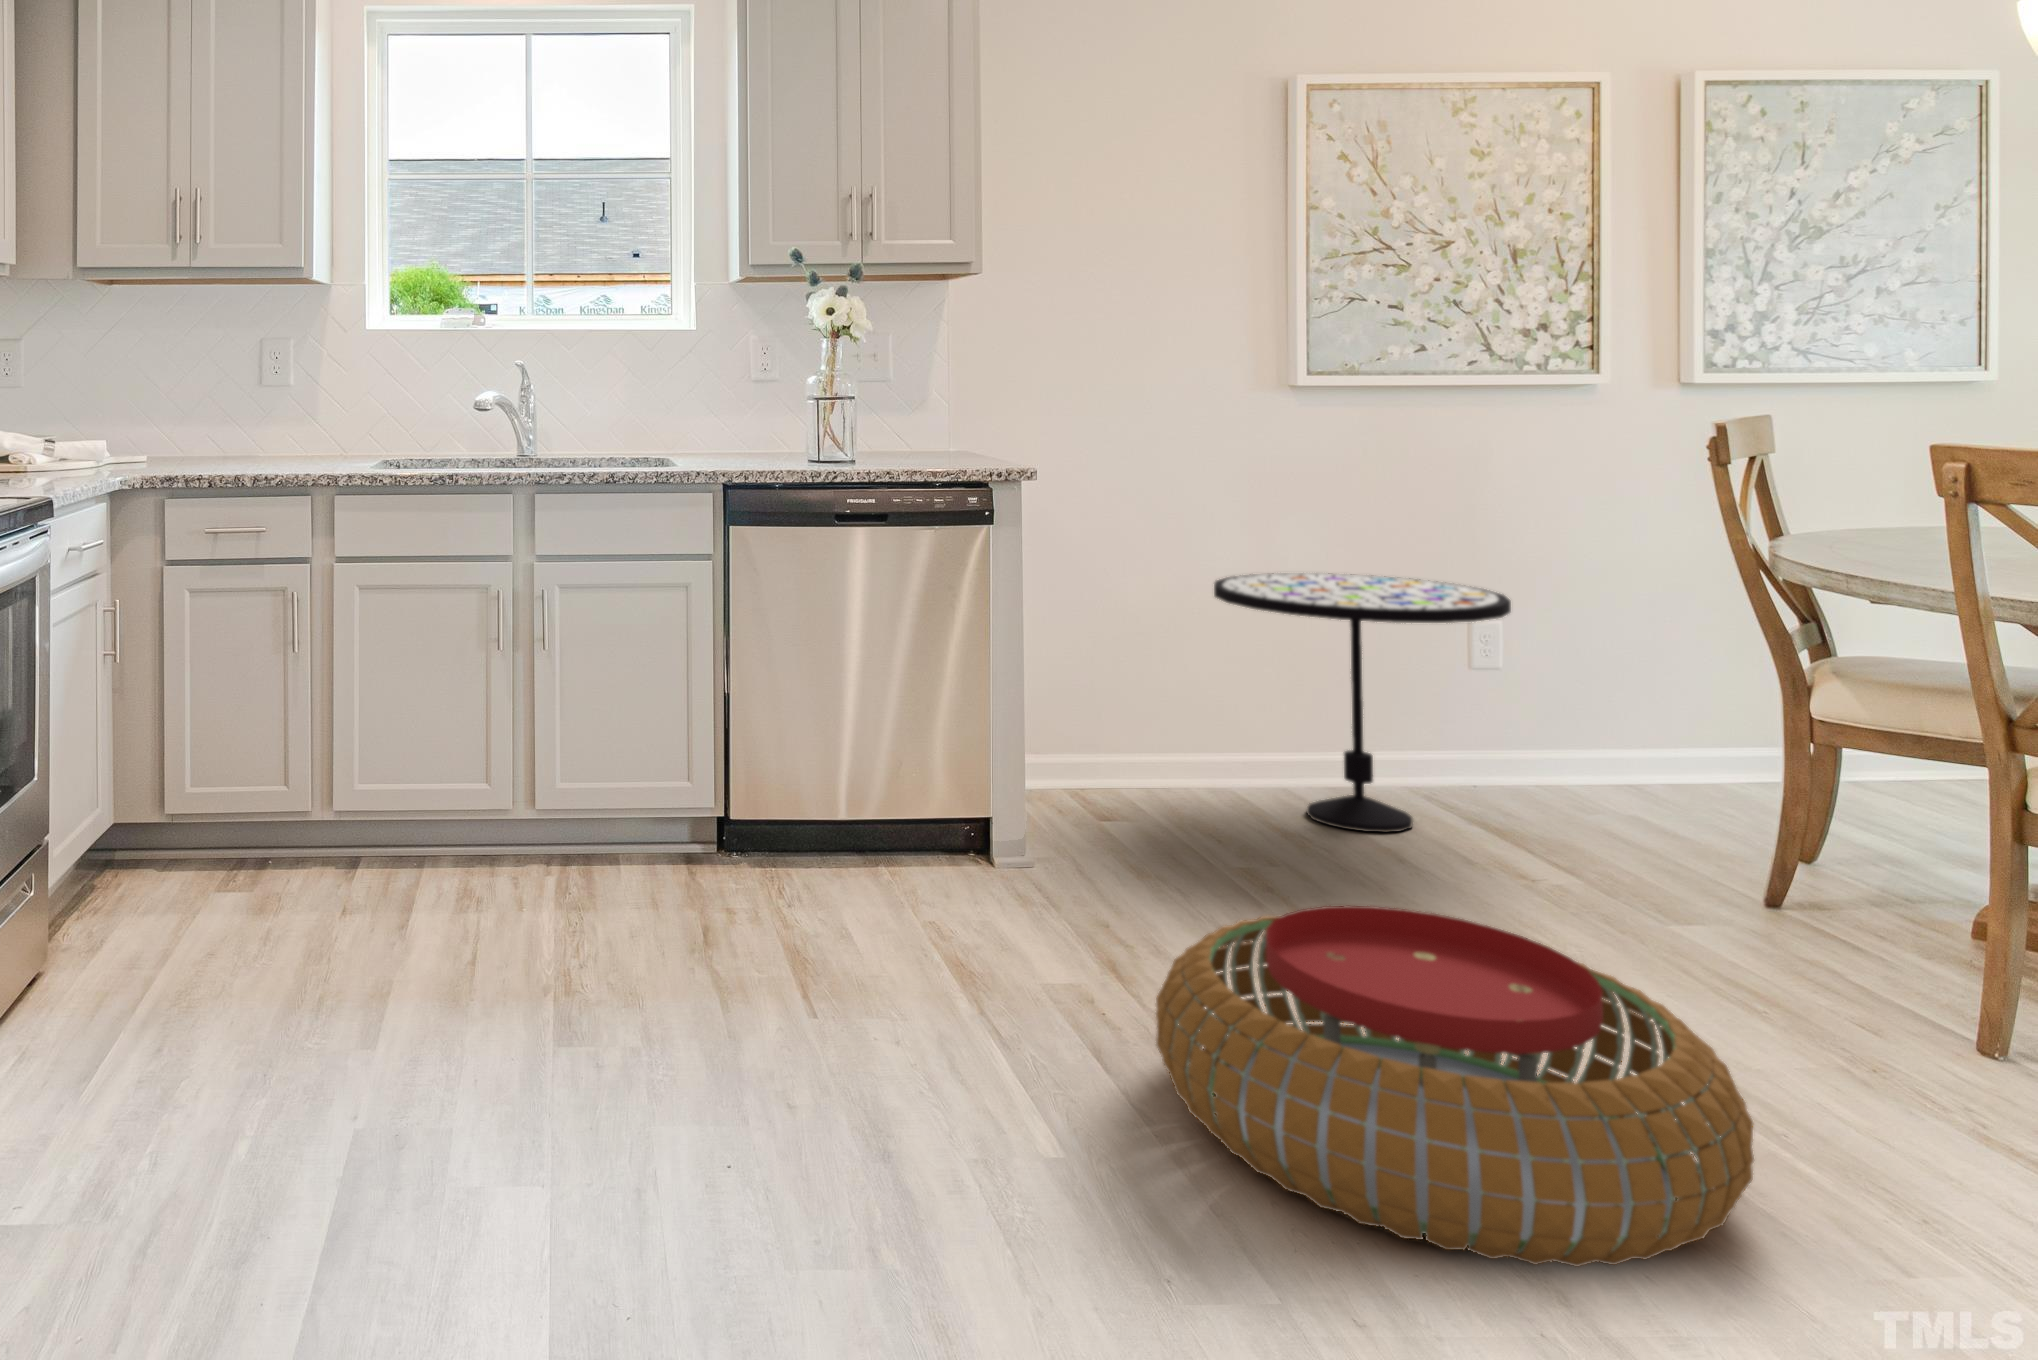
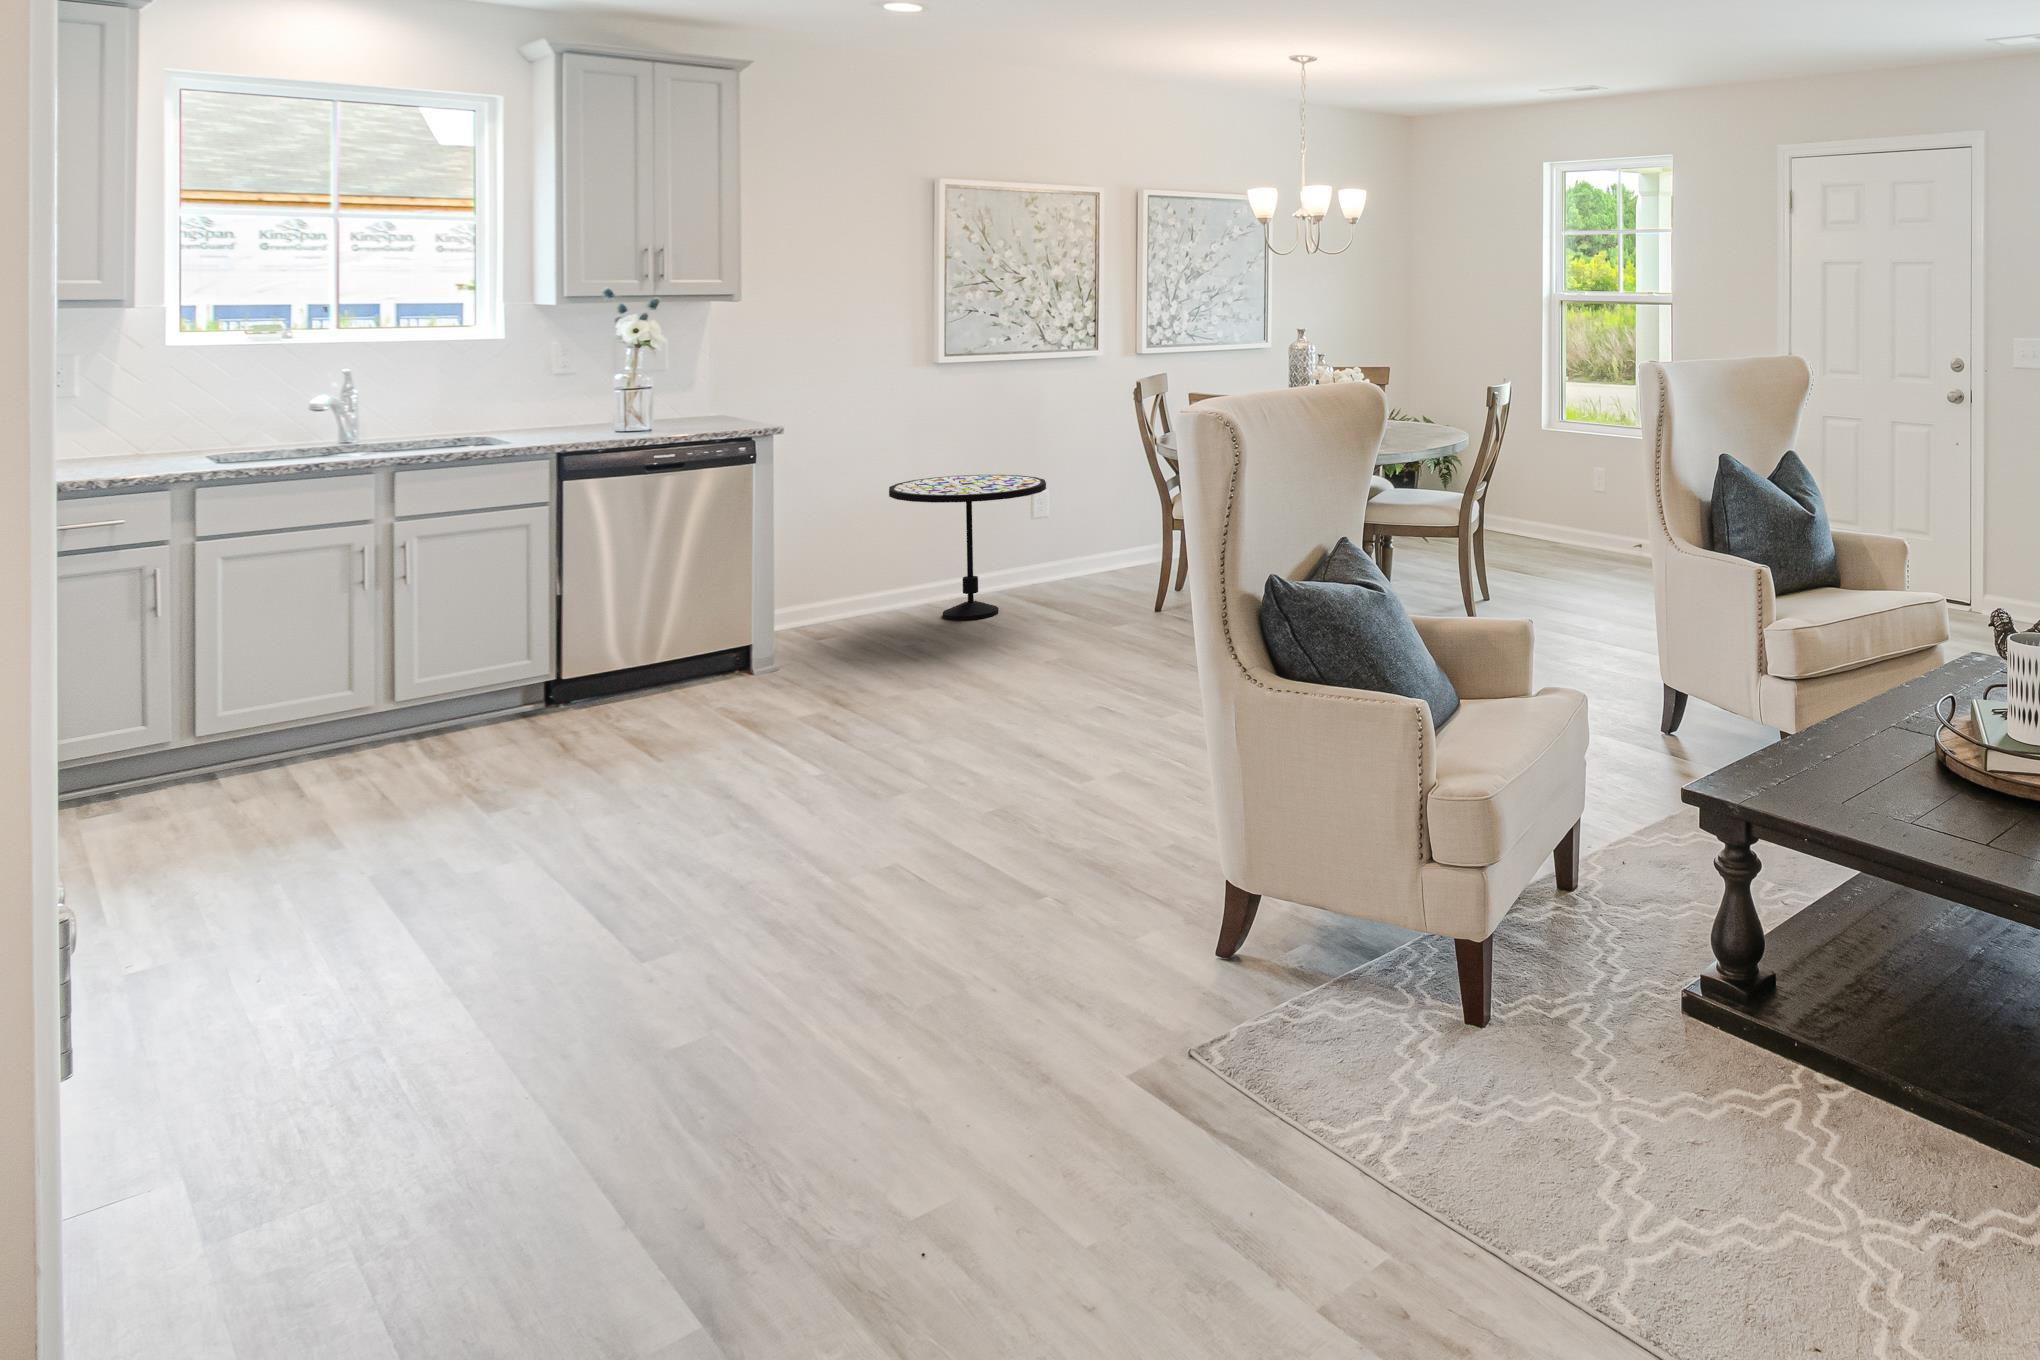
pouf: present [1156,906,1754,1267] -> none [865,631,1100,755]

